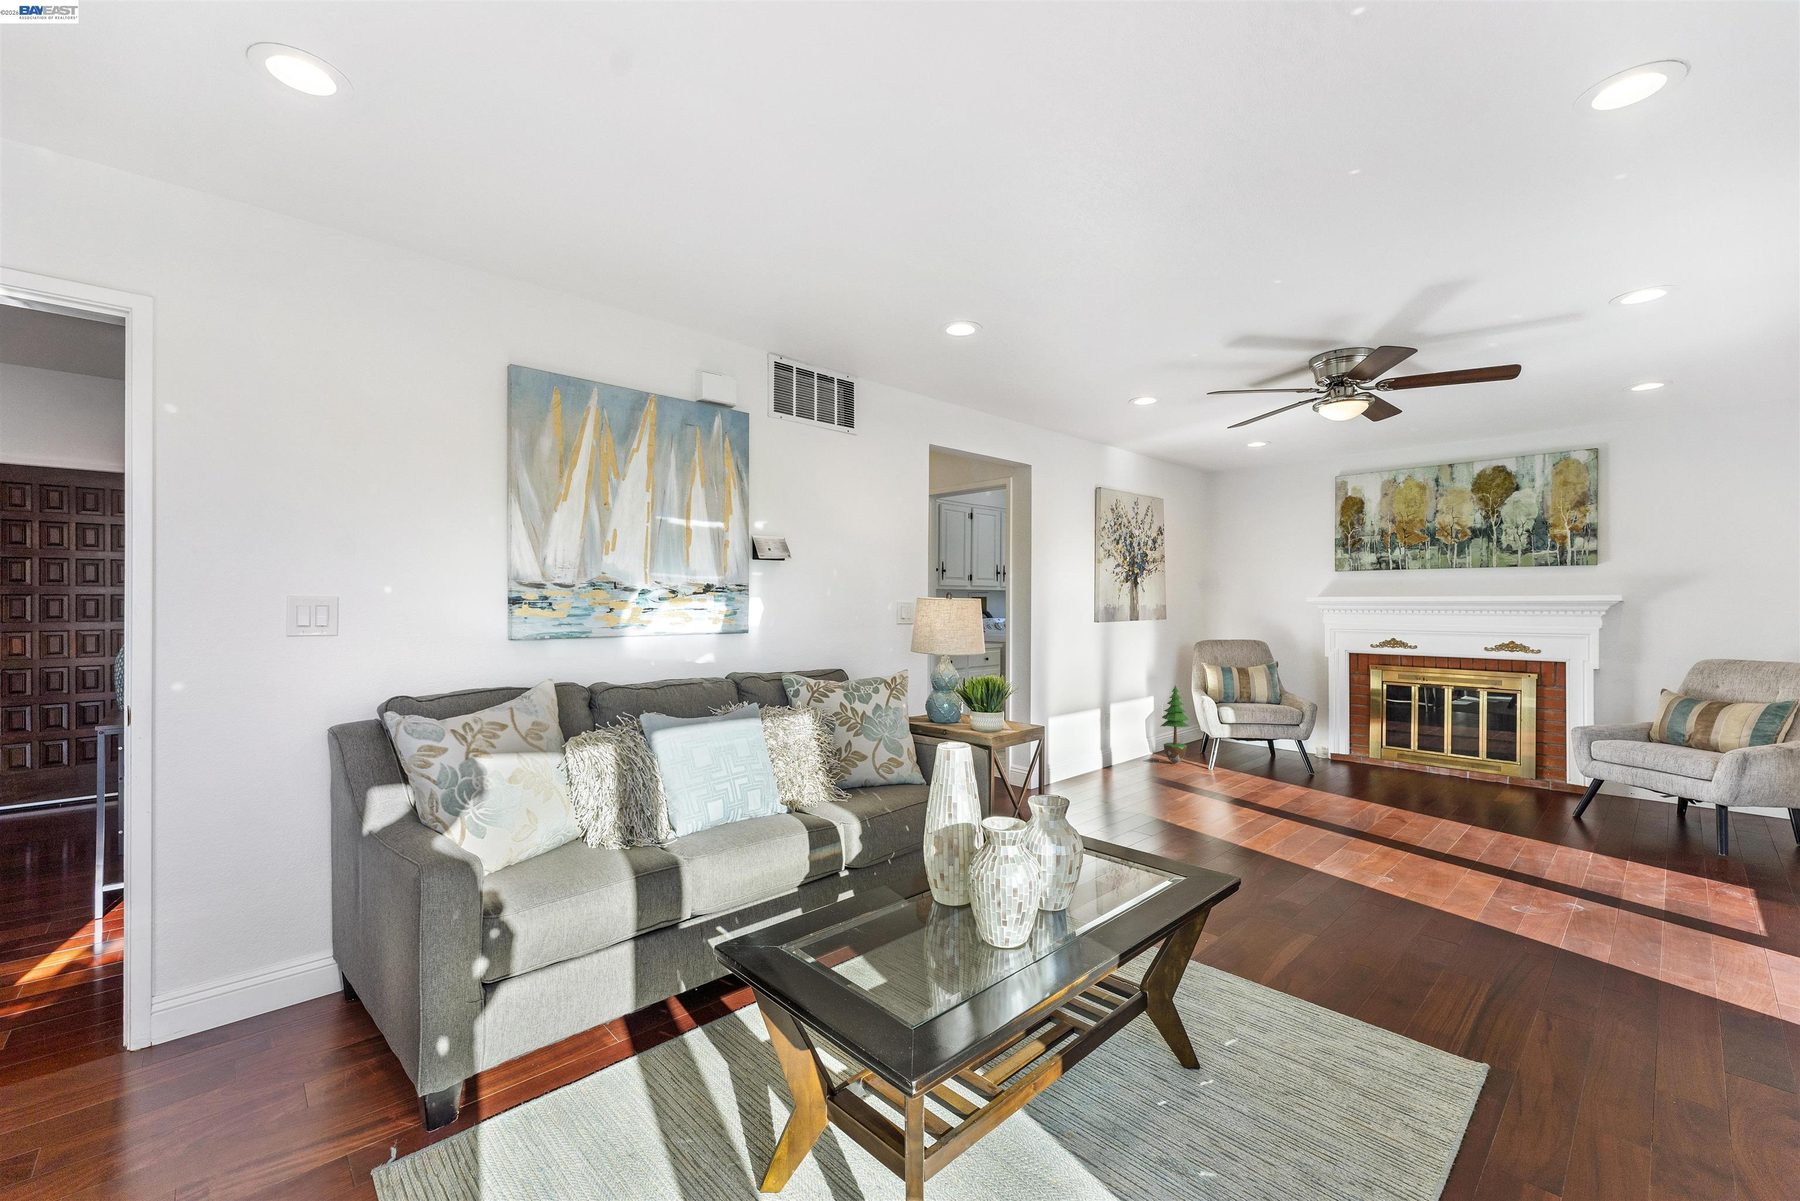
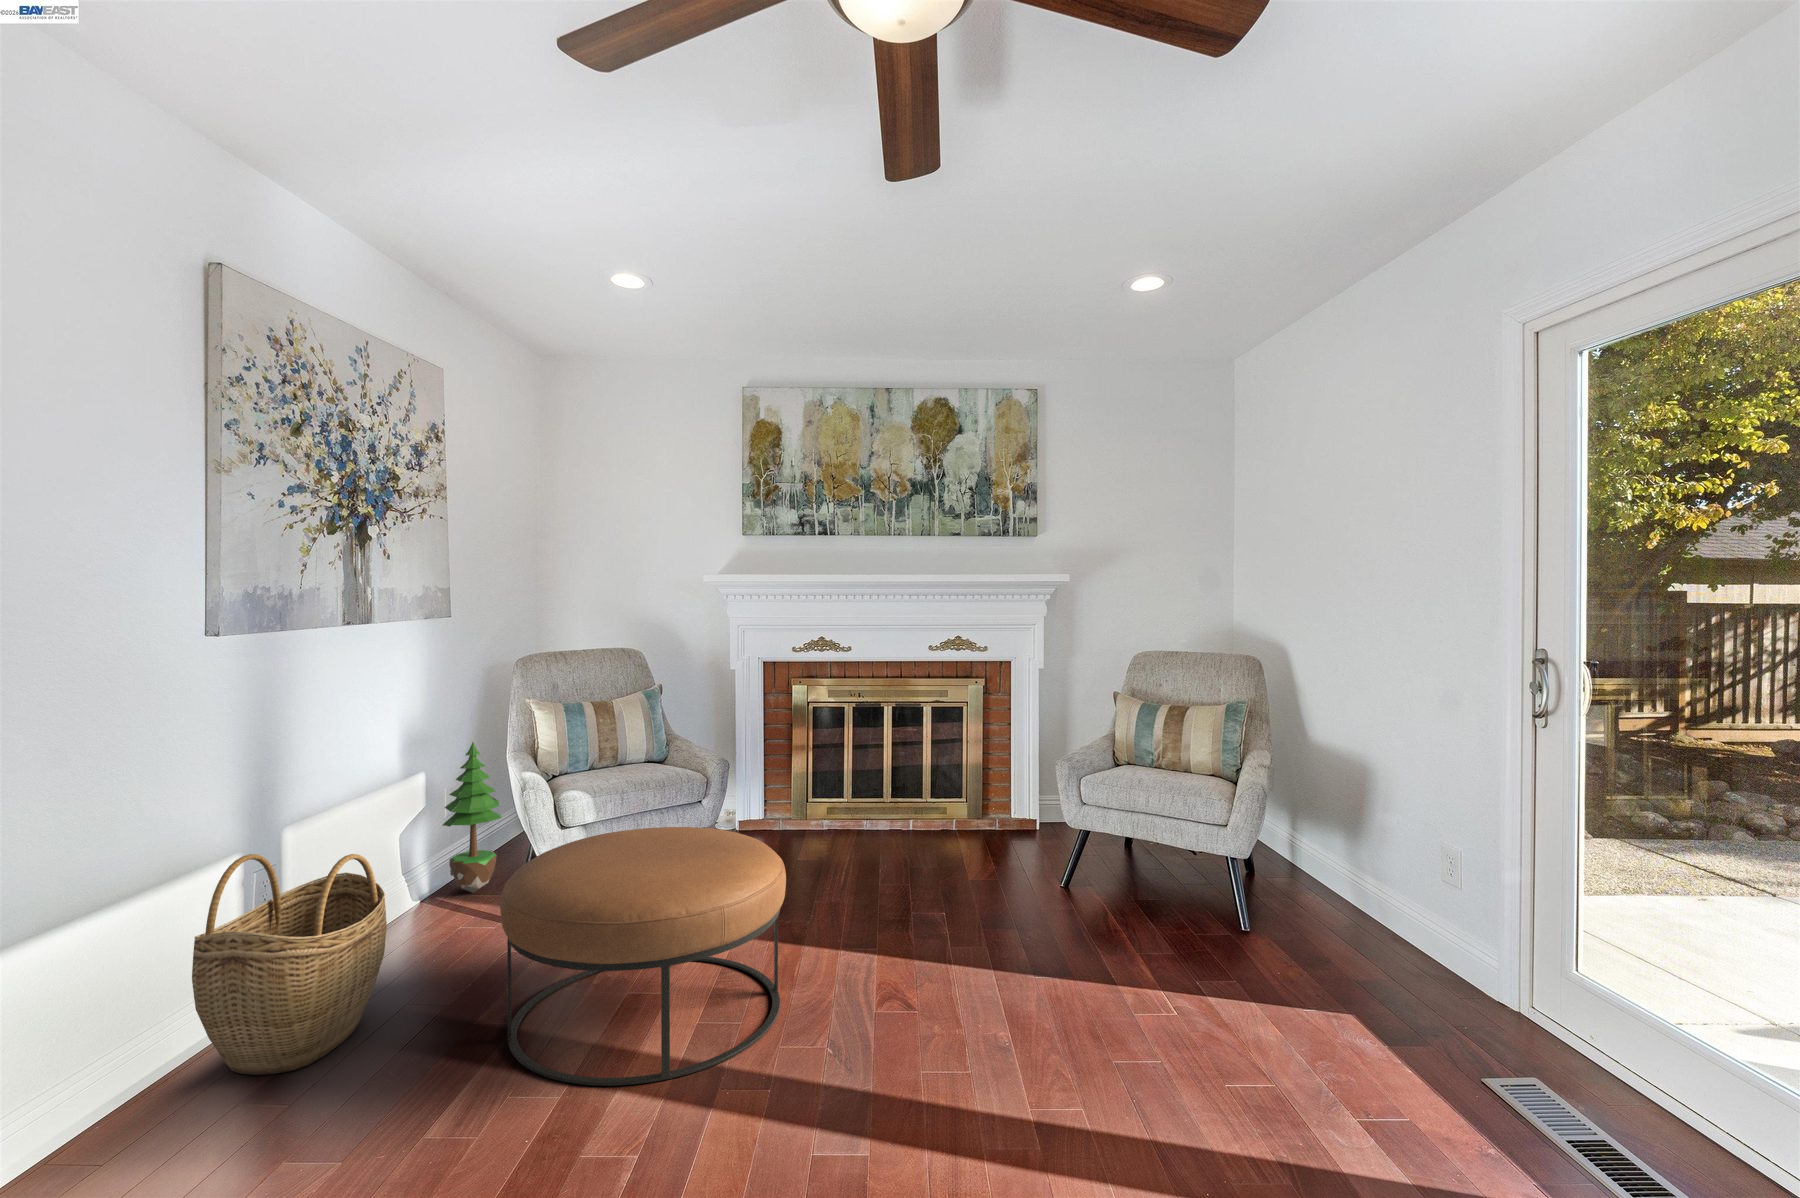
woven basket: none [1092,714,1156,800] -> present [192,854,387,1075]
ottoman: none [1211,728,1360,833] -> present [500,827,786,1086]

